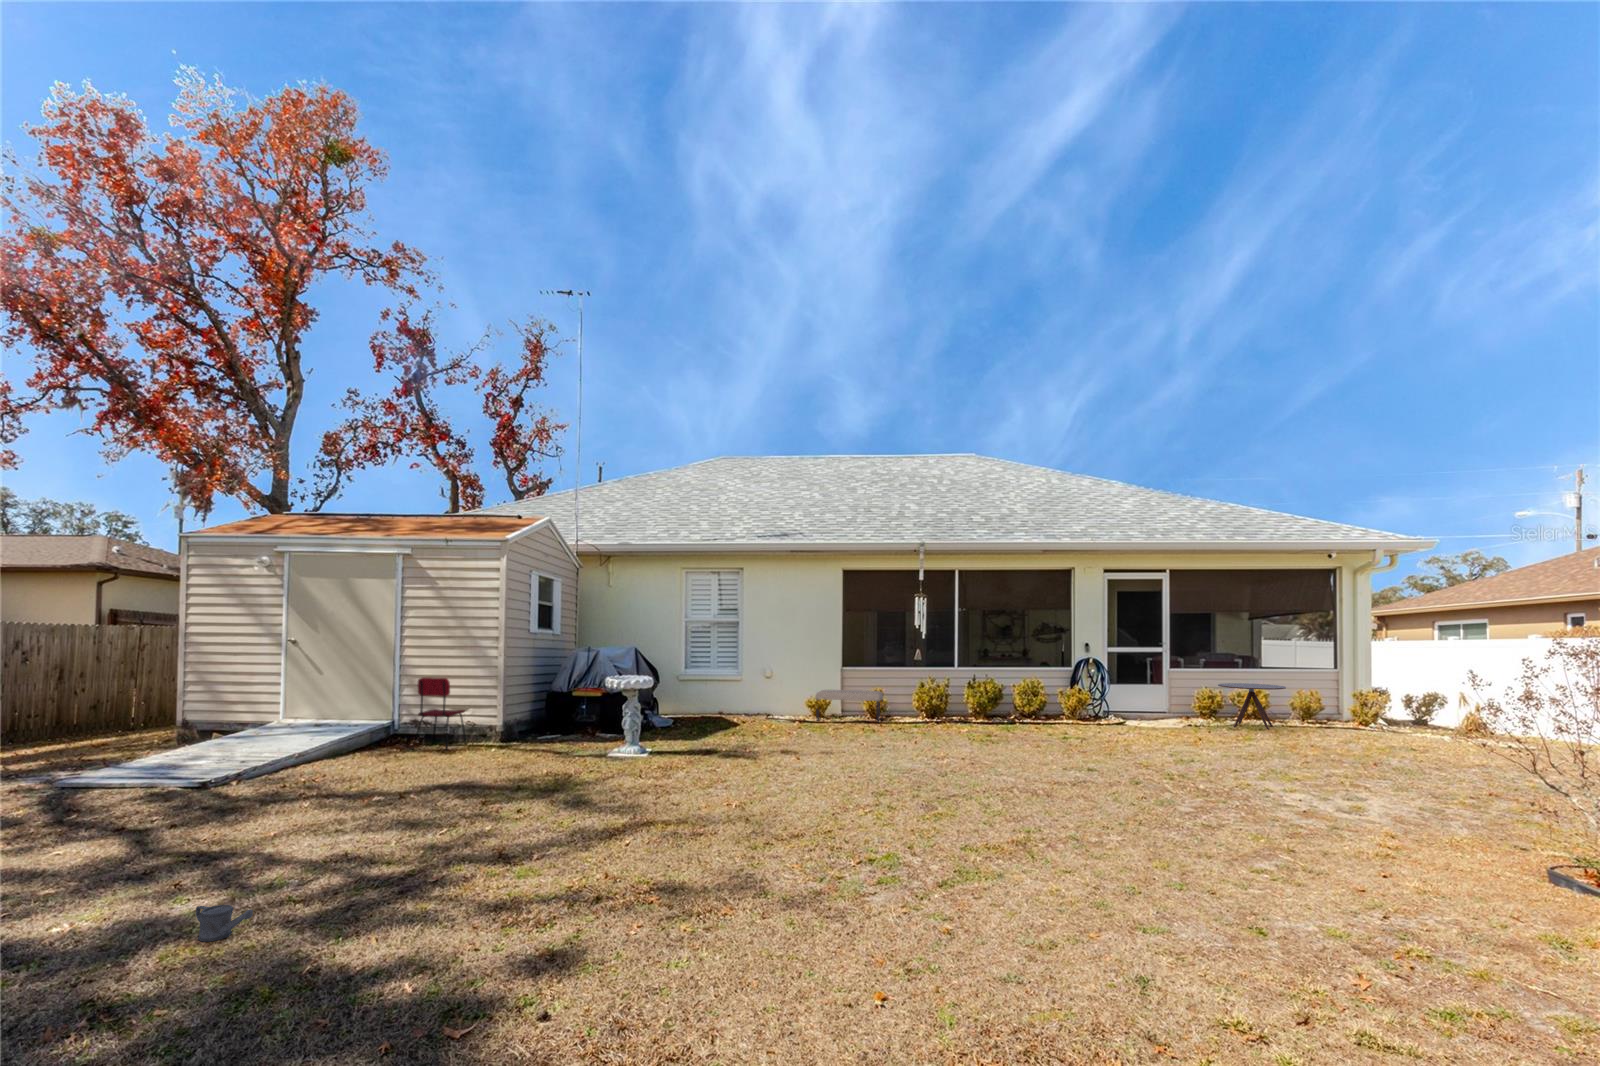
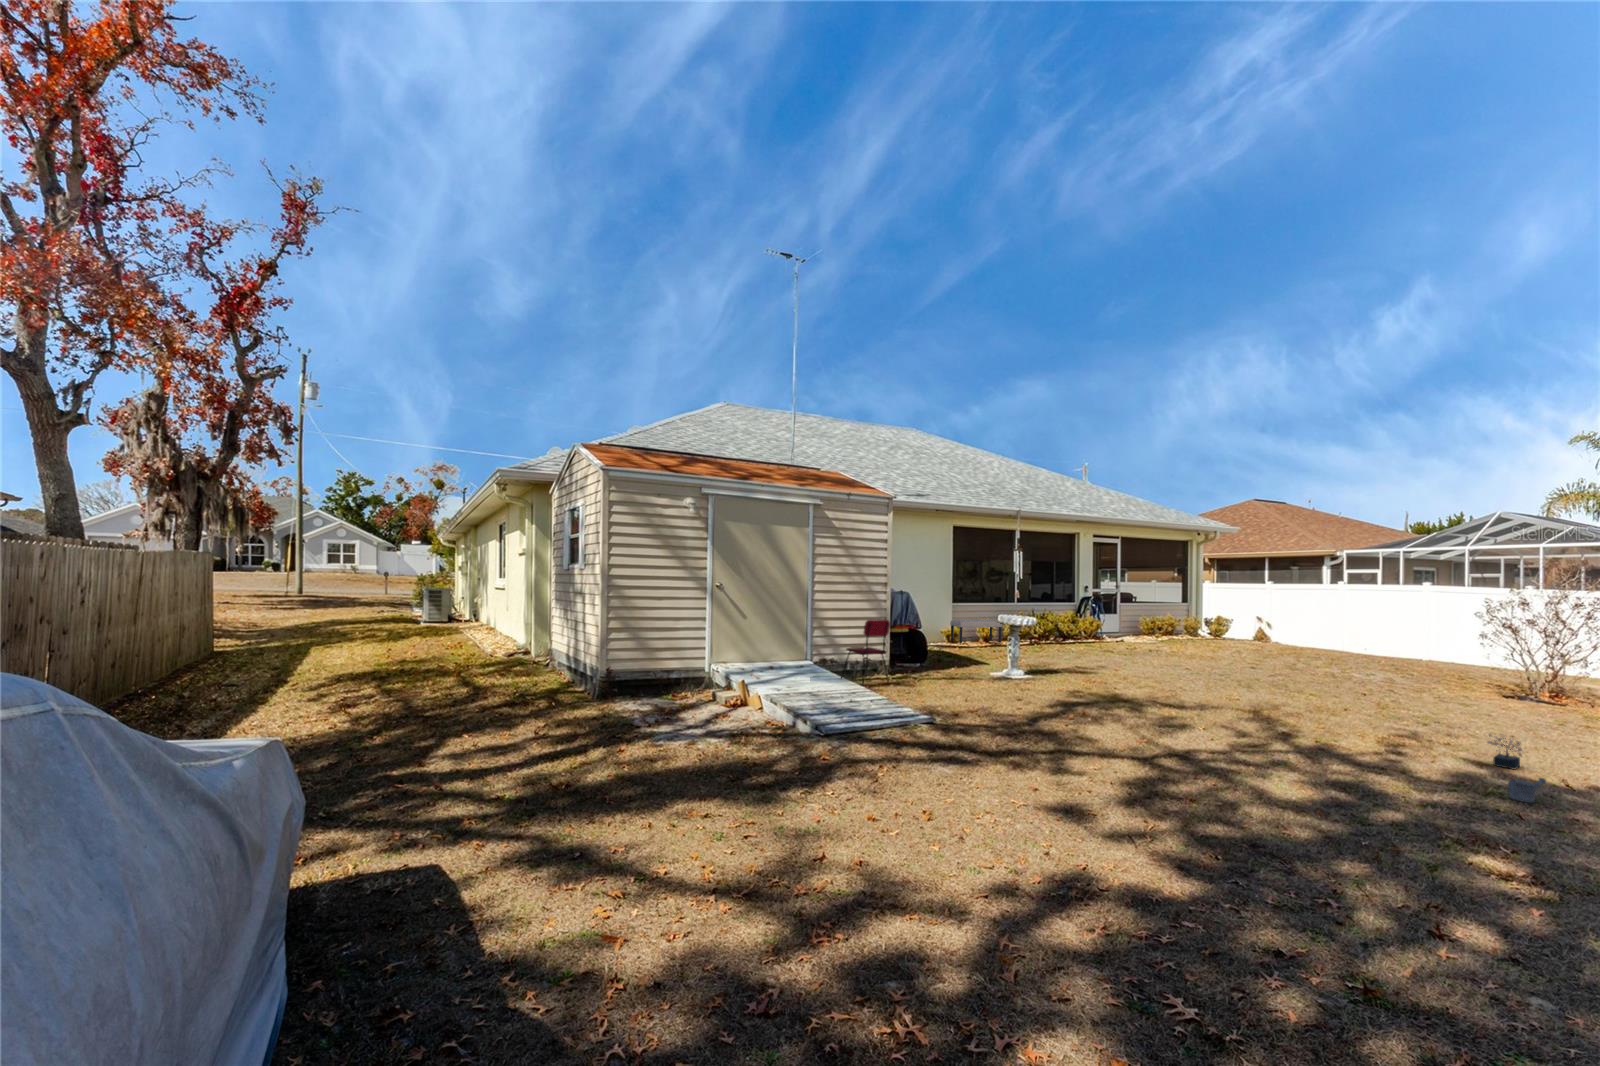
round table: present [1218,683,1286,730] -> none [1141,609,1181,636]
decorative plant: none [448,855,516,919] -> present [1488,735,1522,769]

